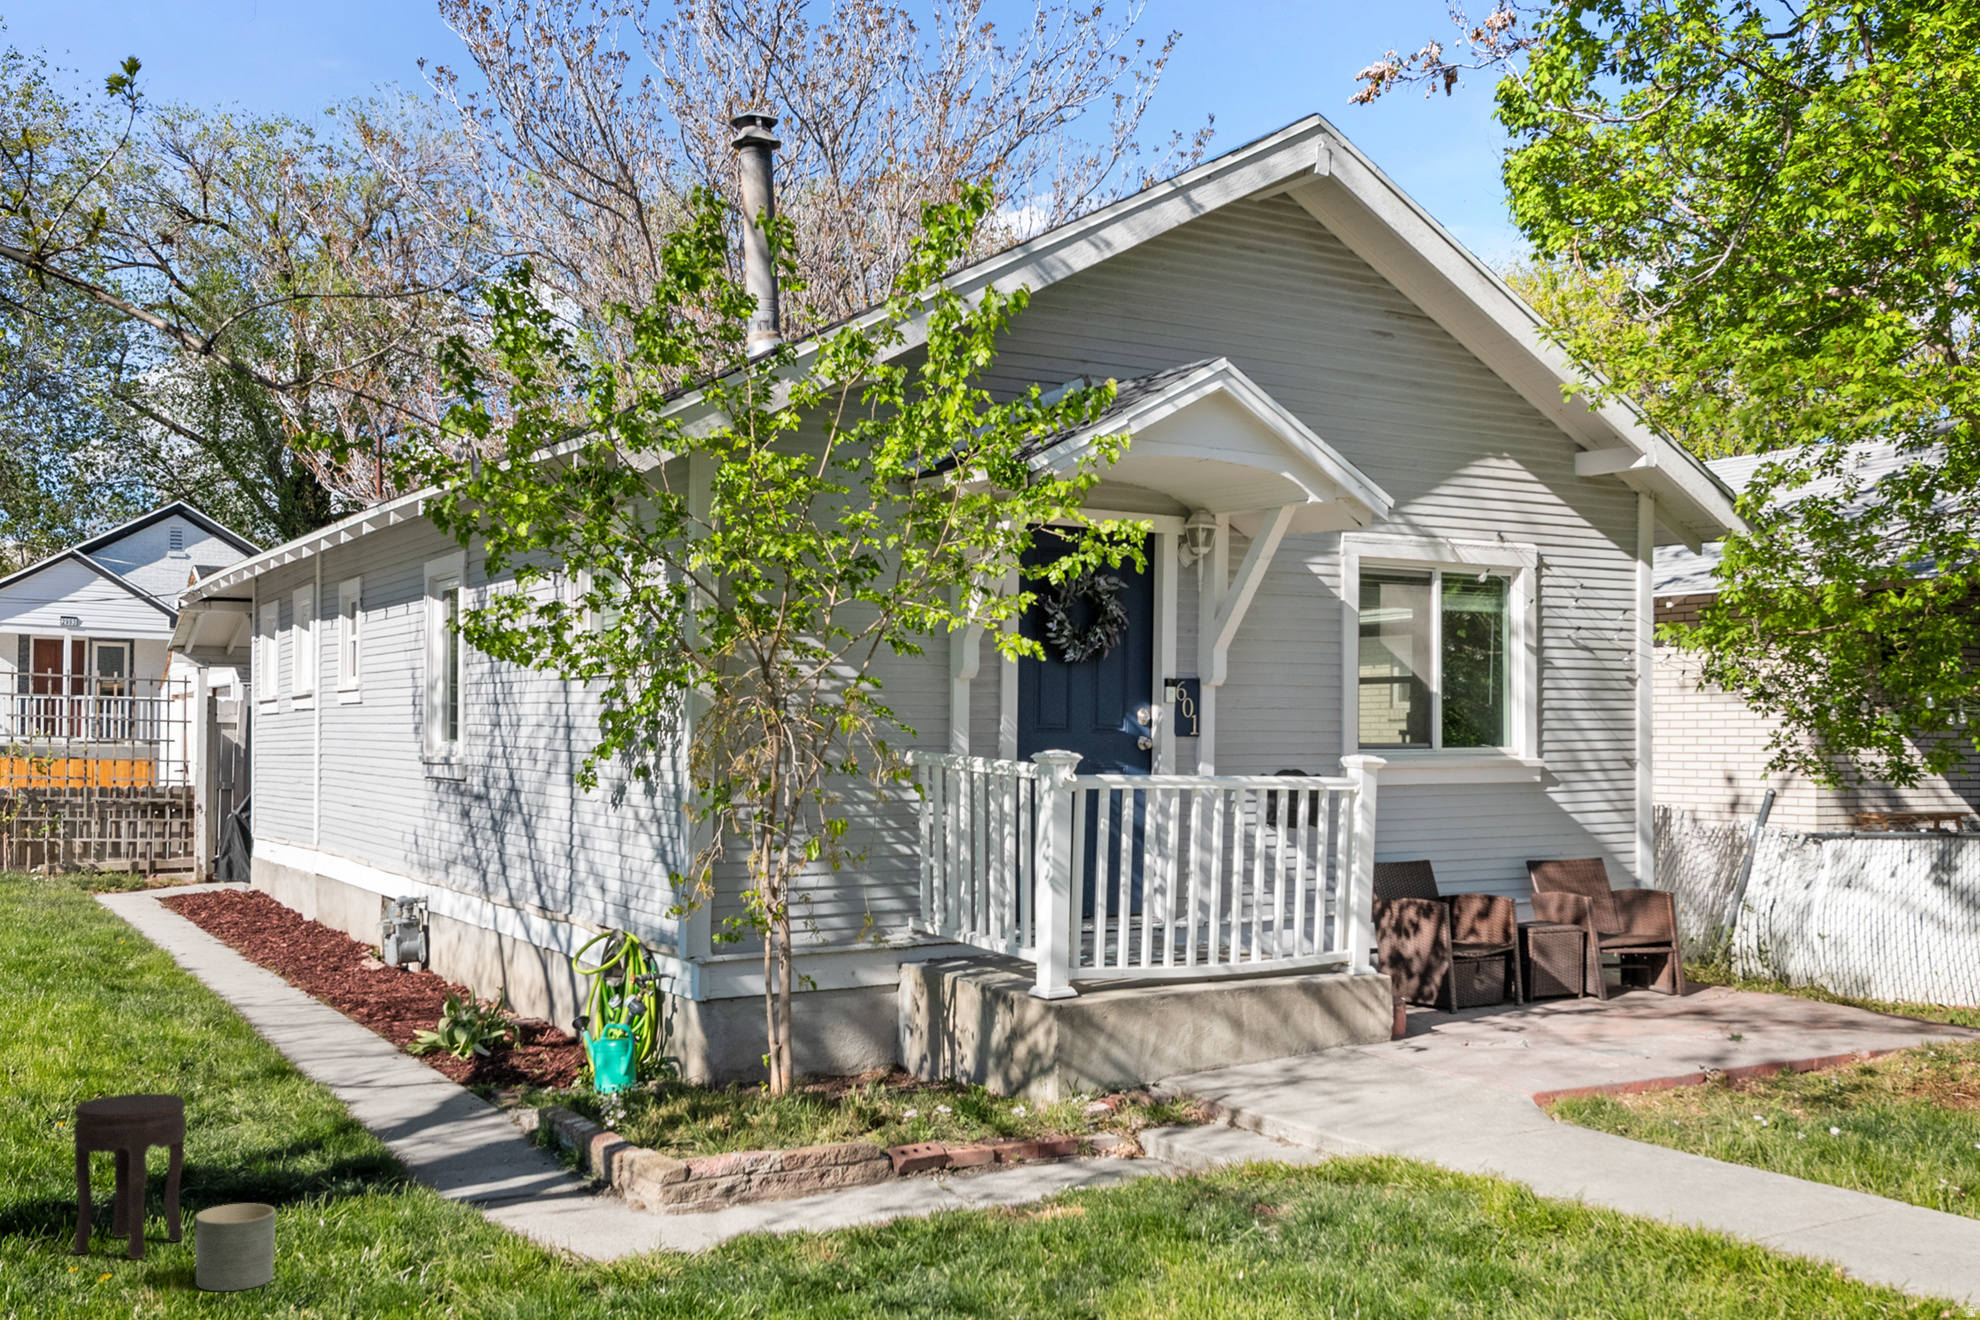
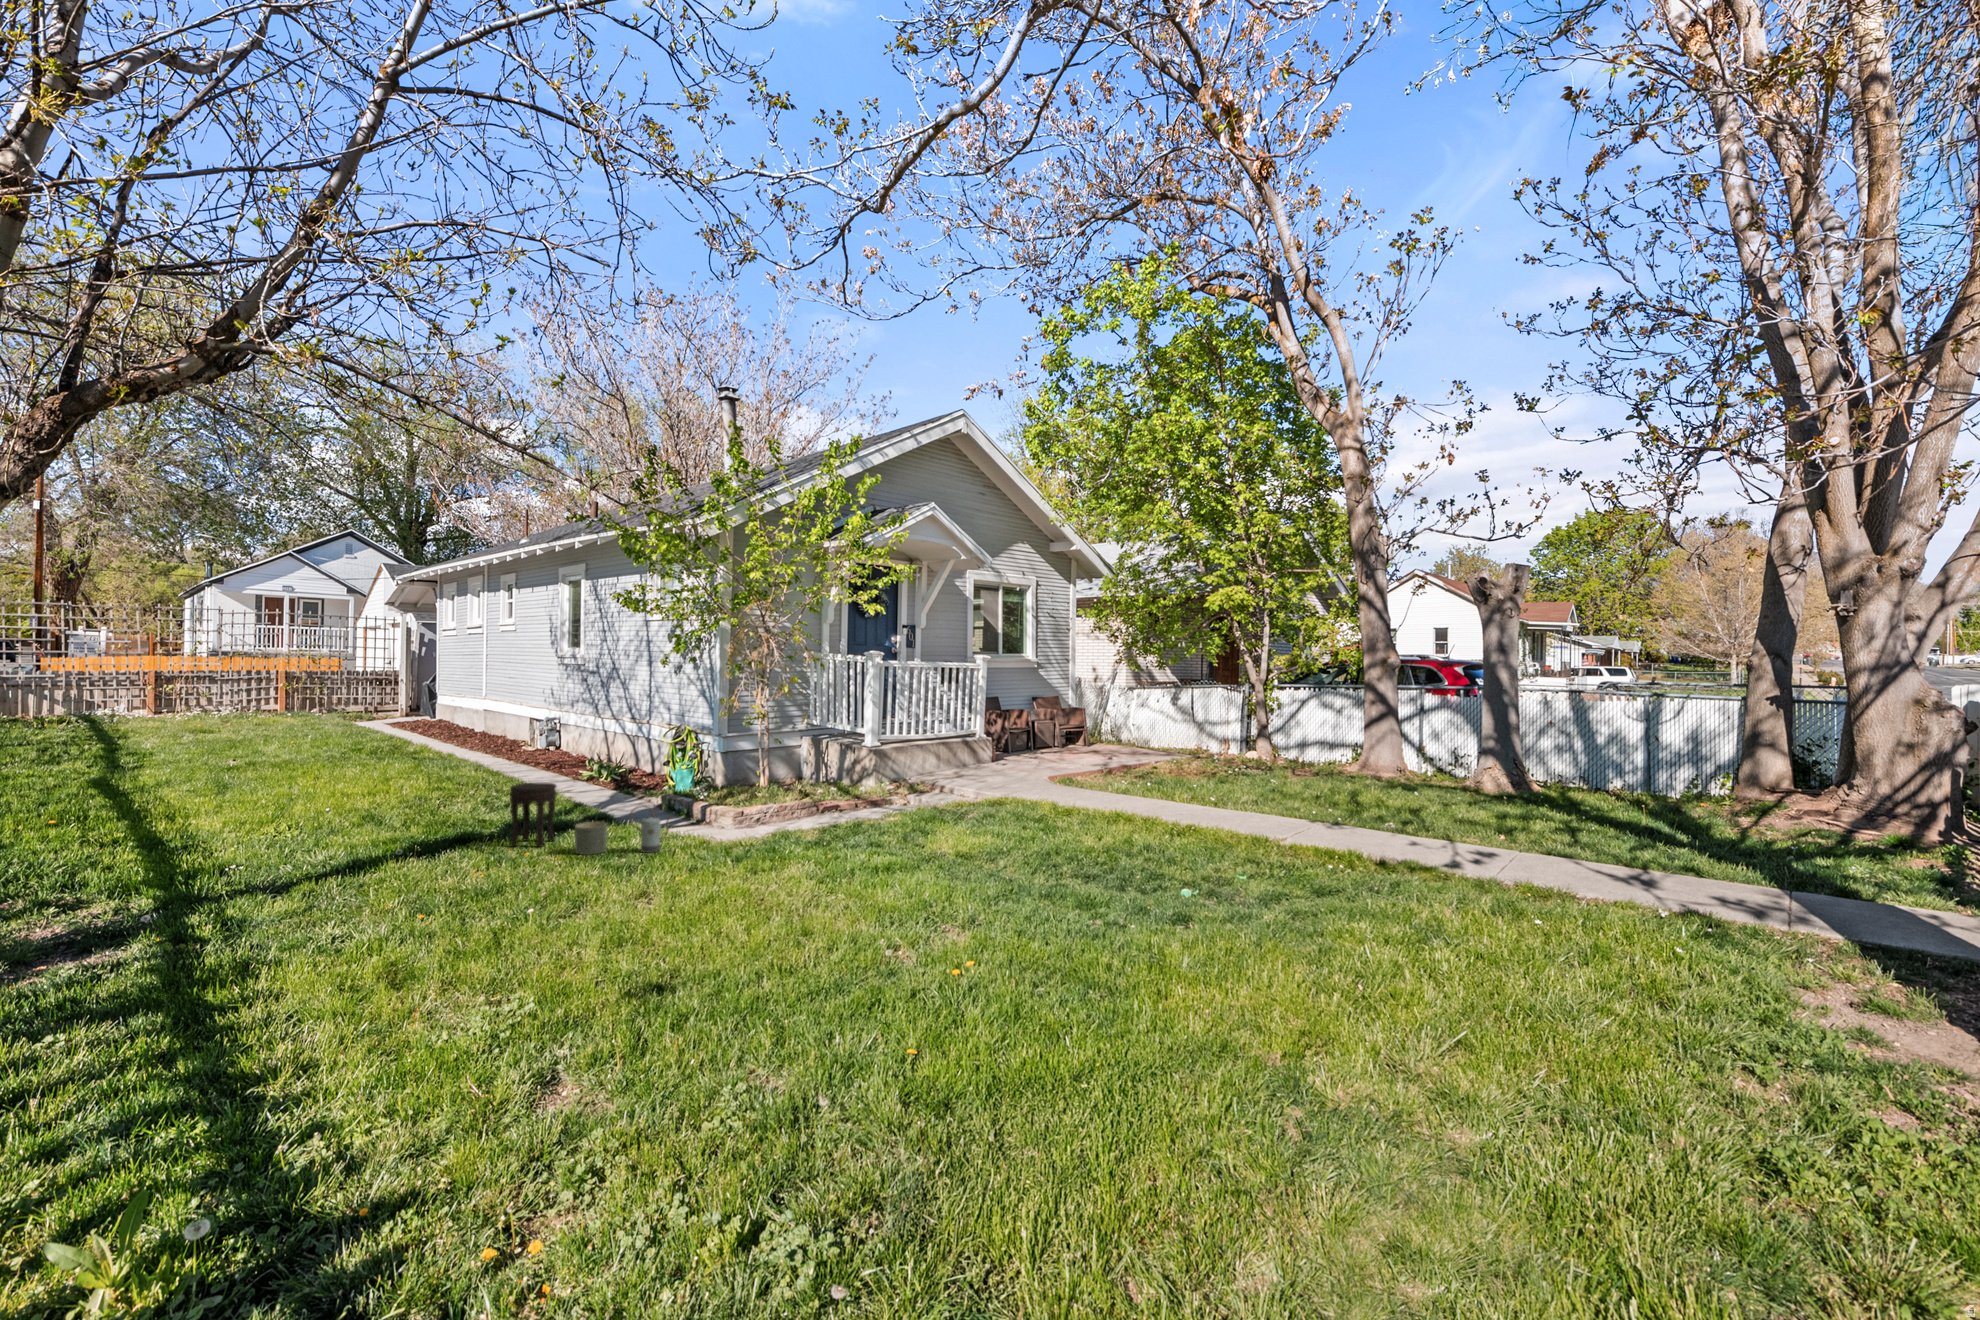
watering can: none [319,1168,430,1294] -> present [629,805,672,853]

